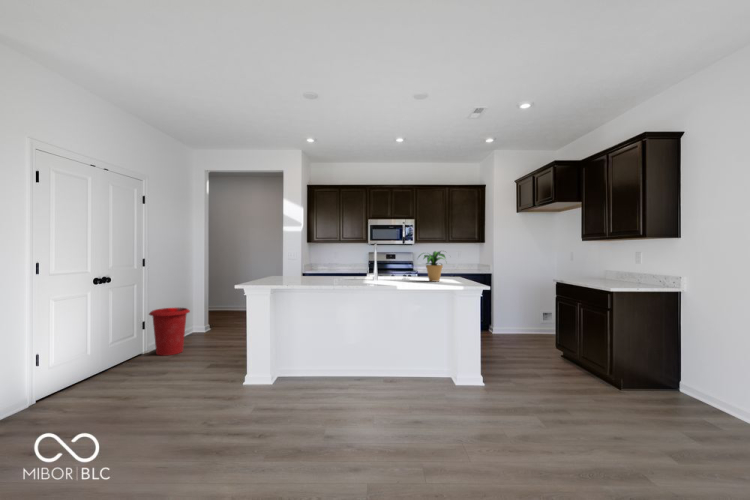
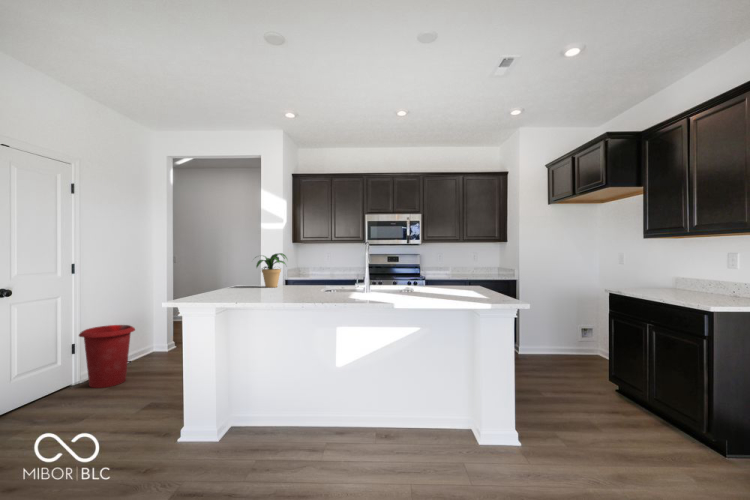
potted plant: present [419,251,445,281] -> present [256,253,287,287]

